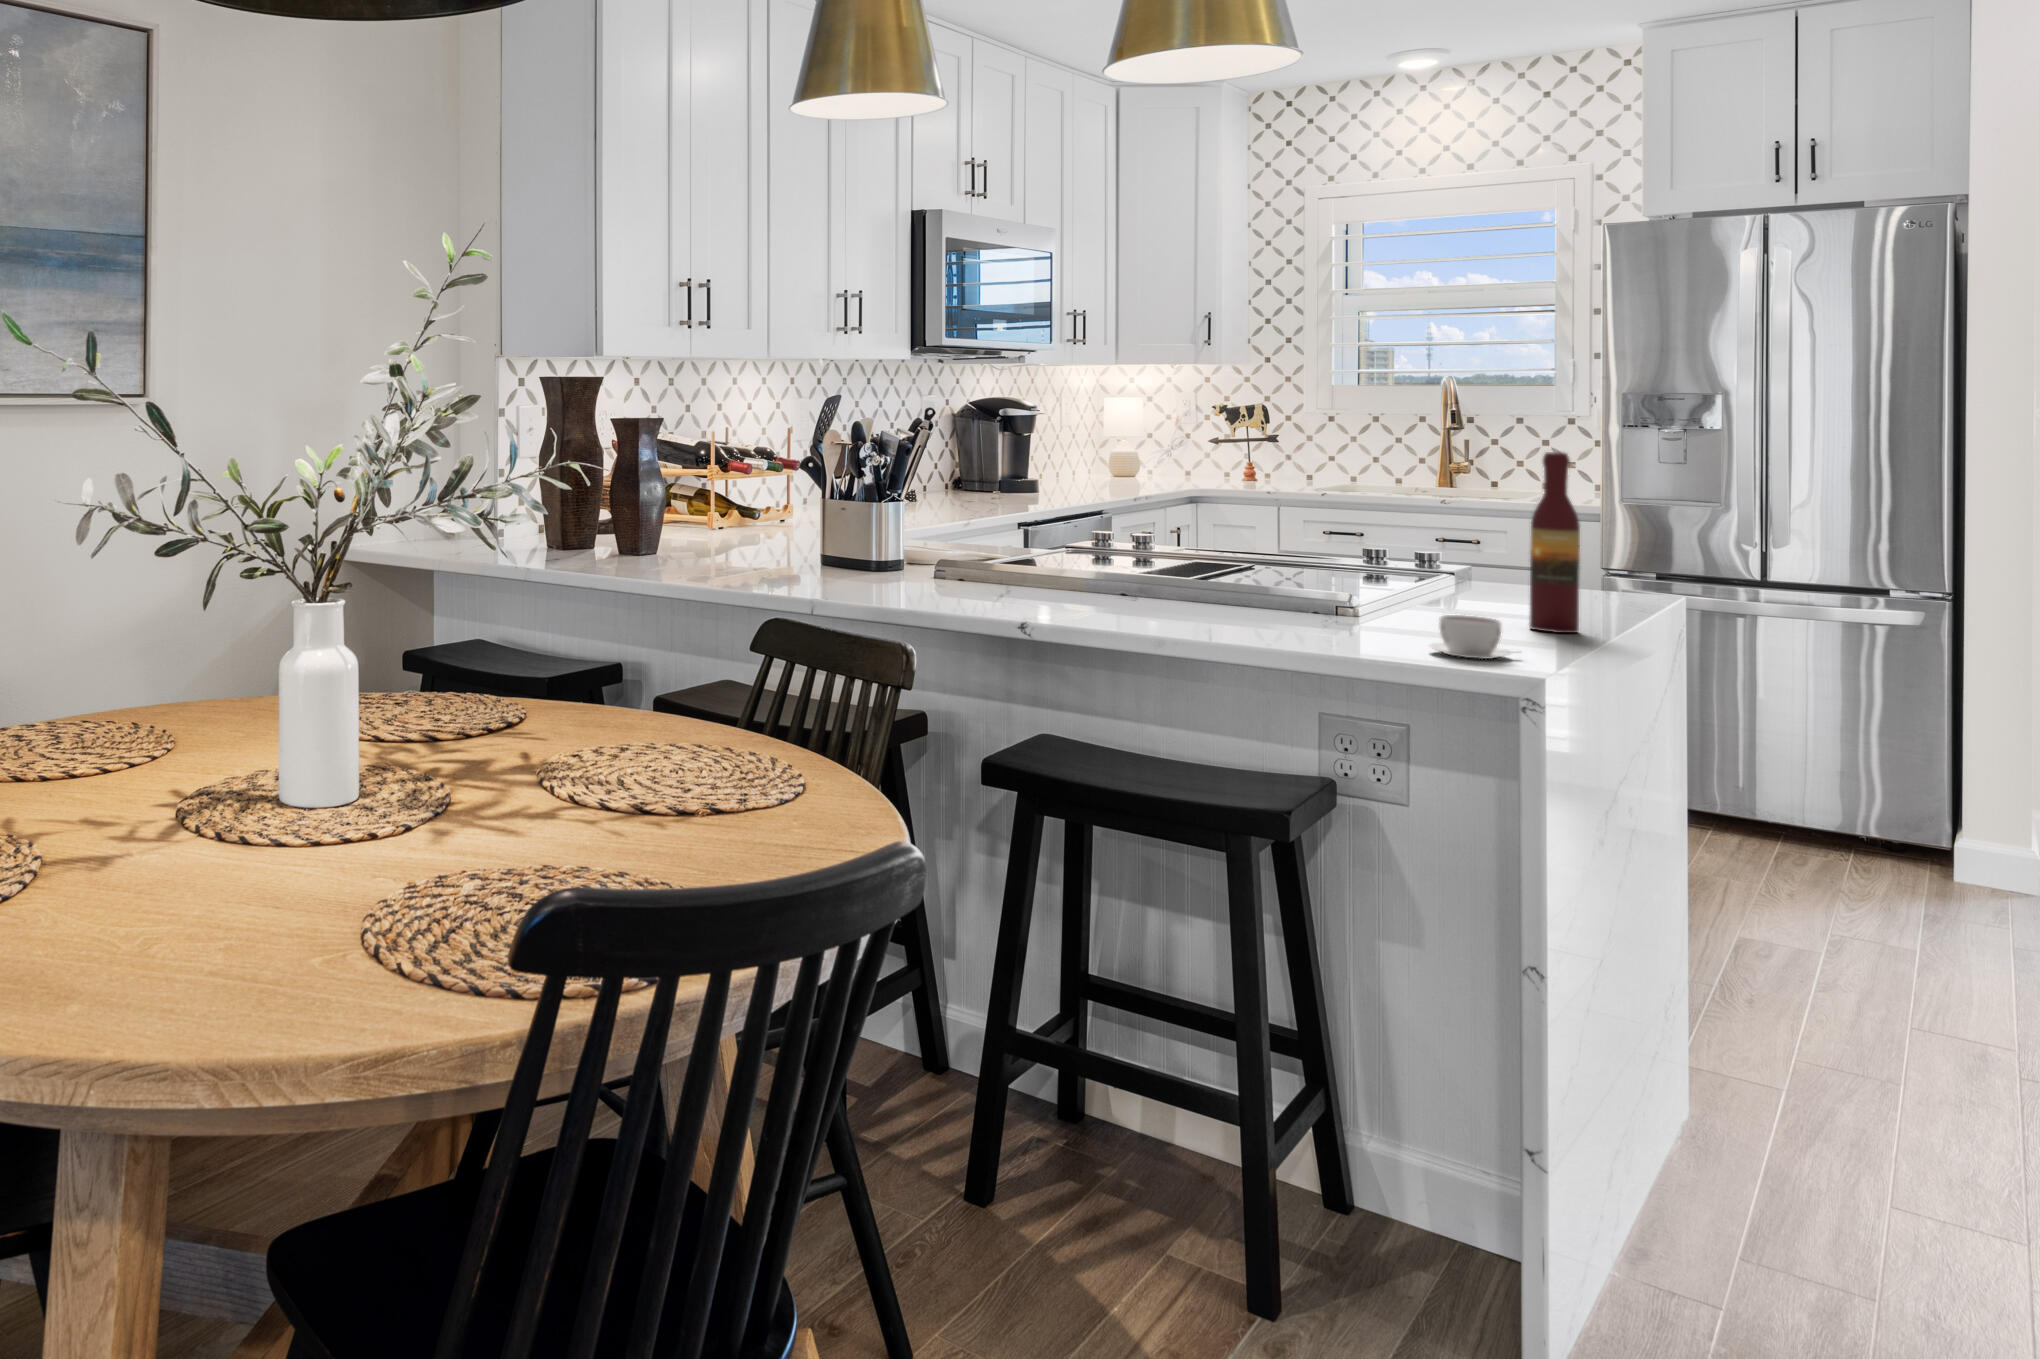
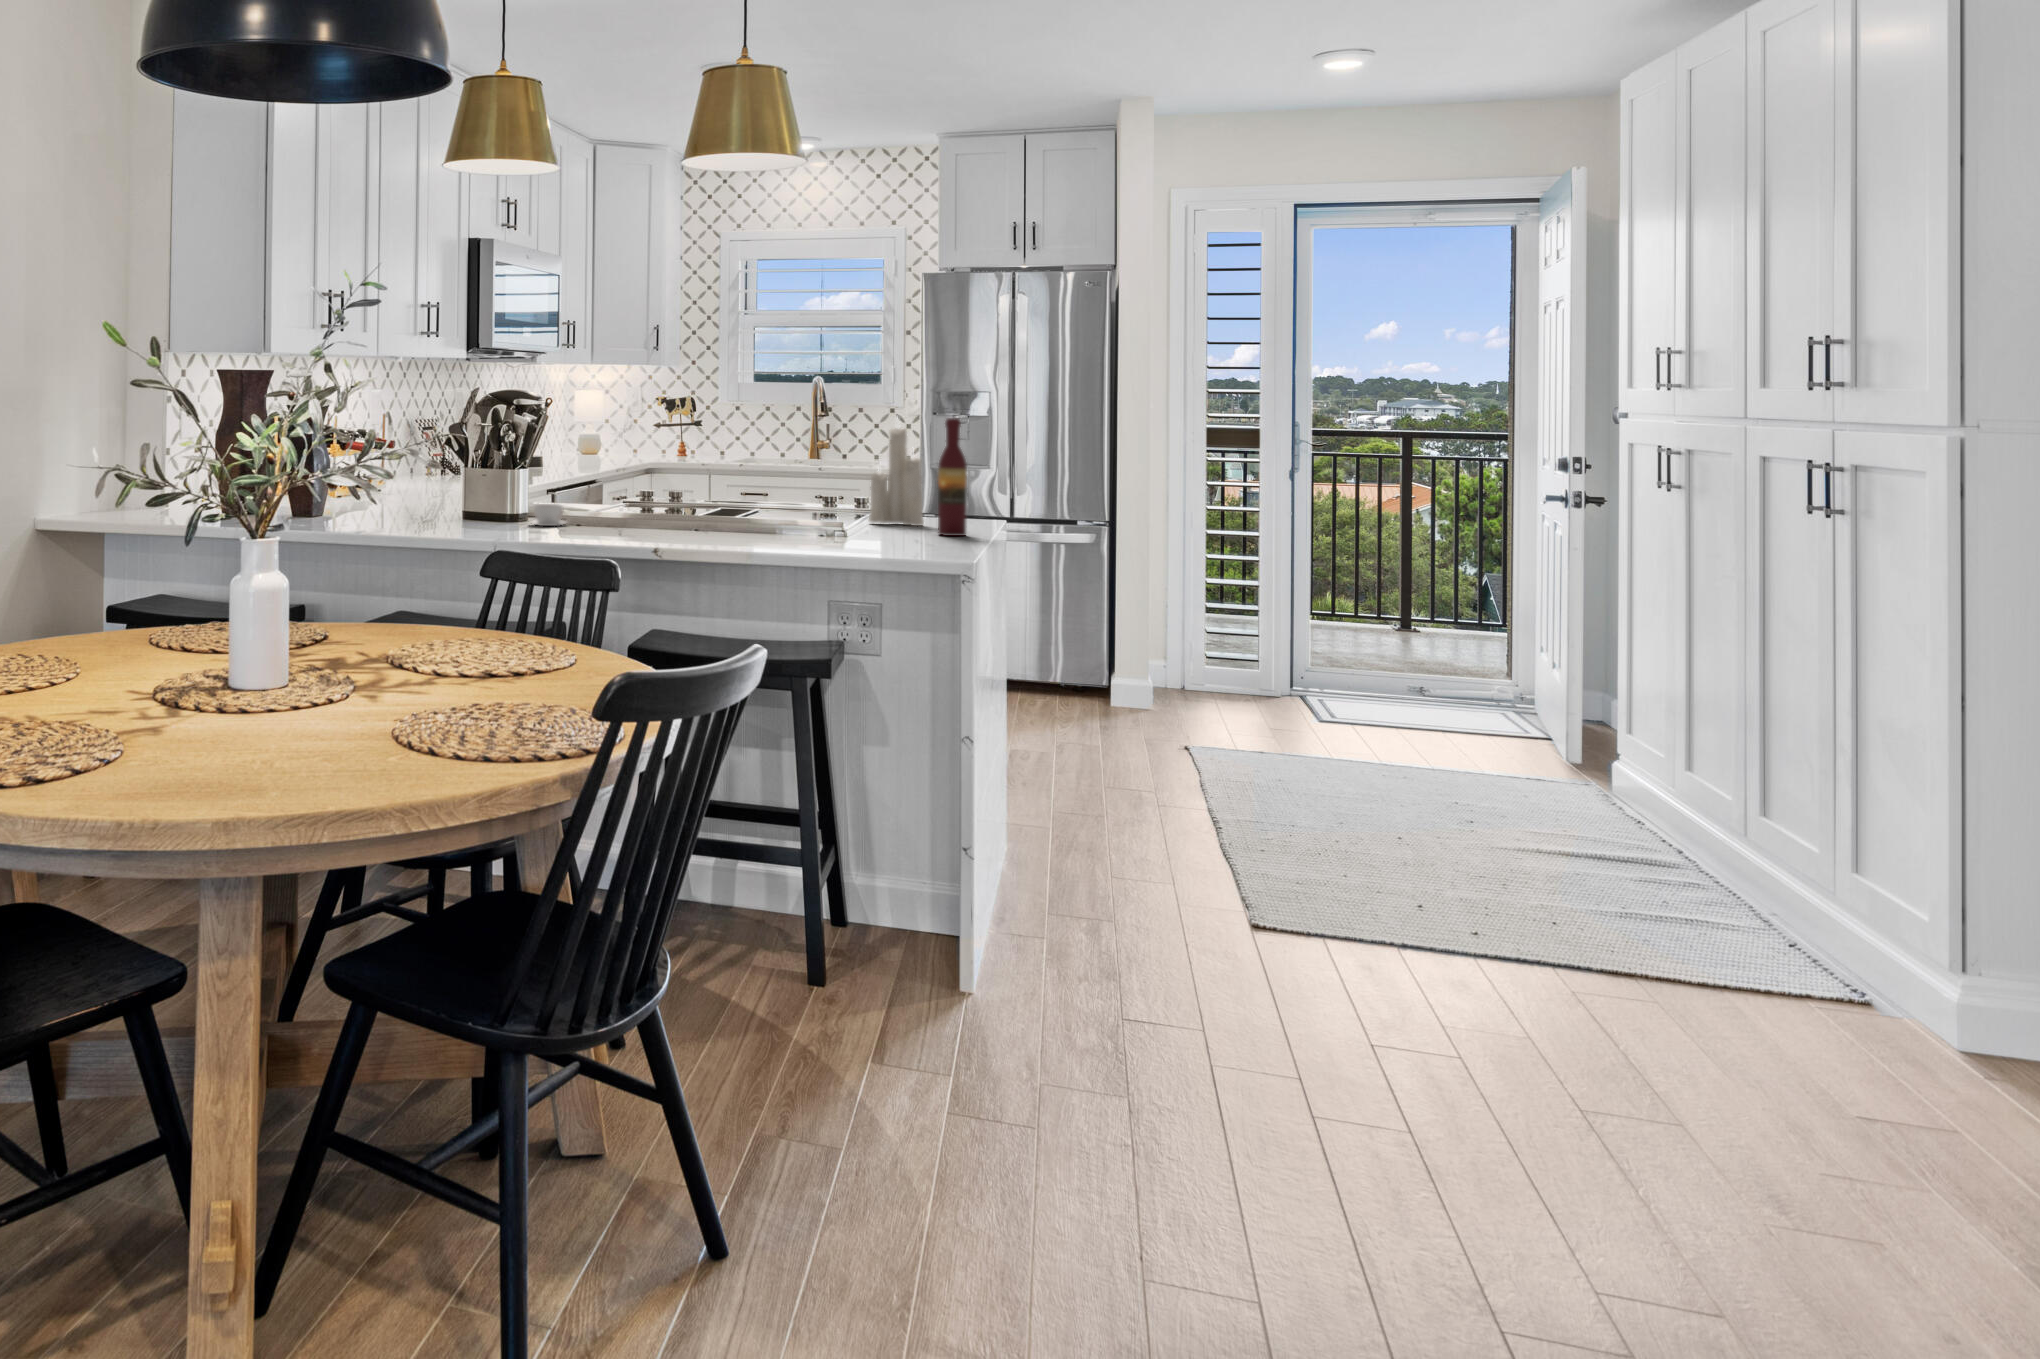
candle: none [1433,435,1524,608] -> present [869,428,924,526]
coffee cup: present [1430,615,1518,659] -> present [532,504,566,526]

